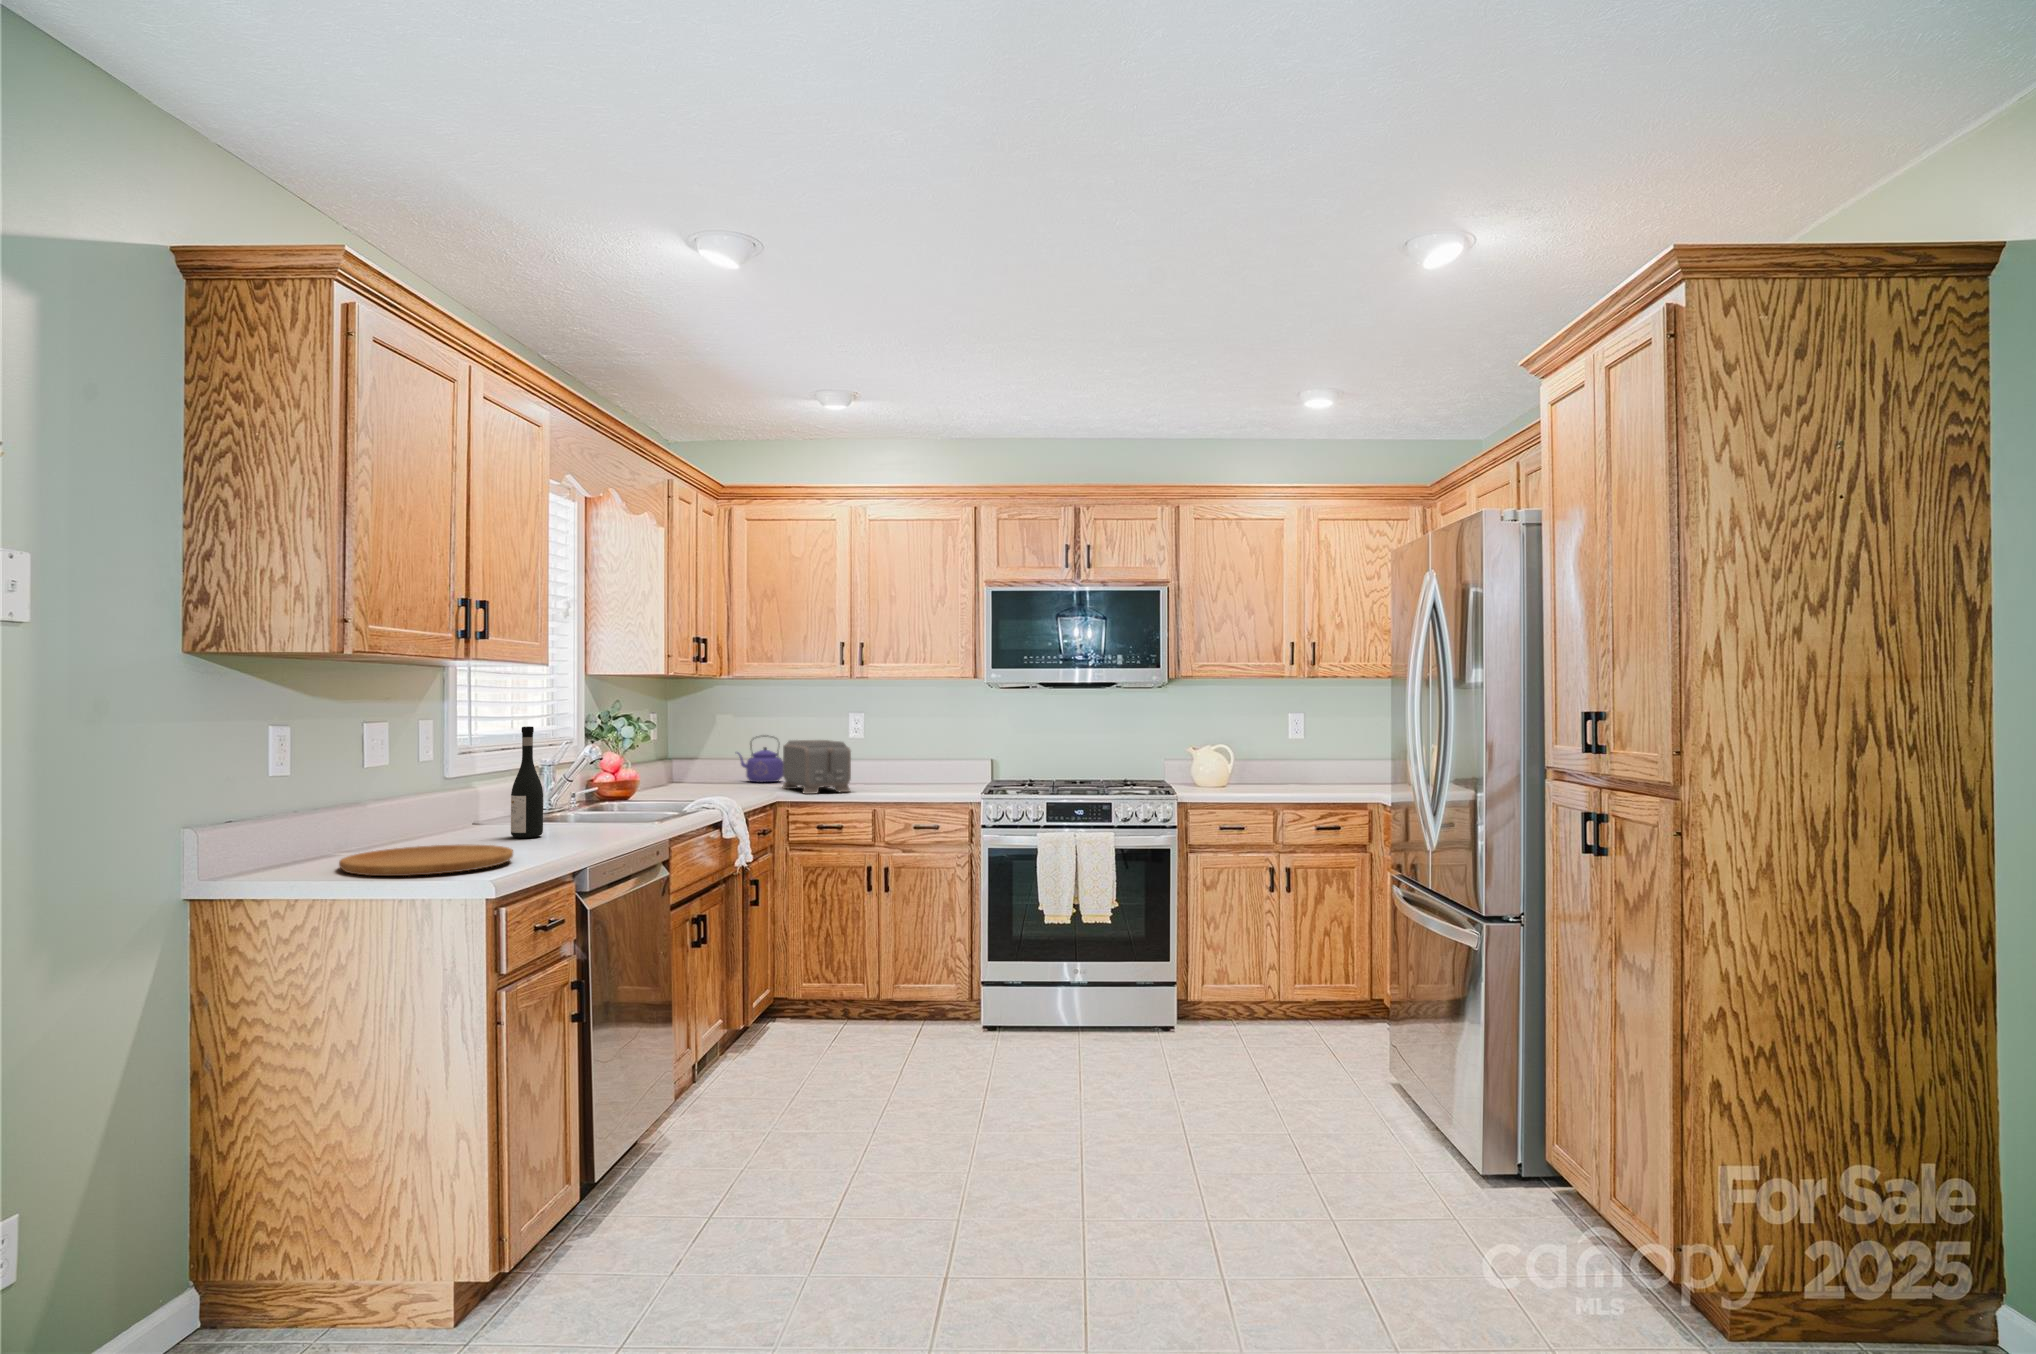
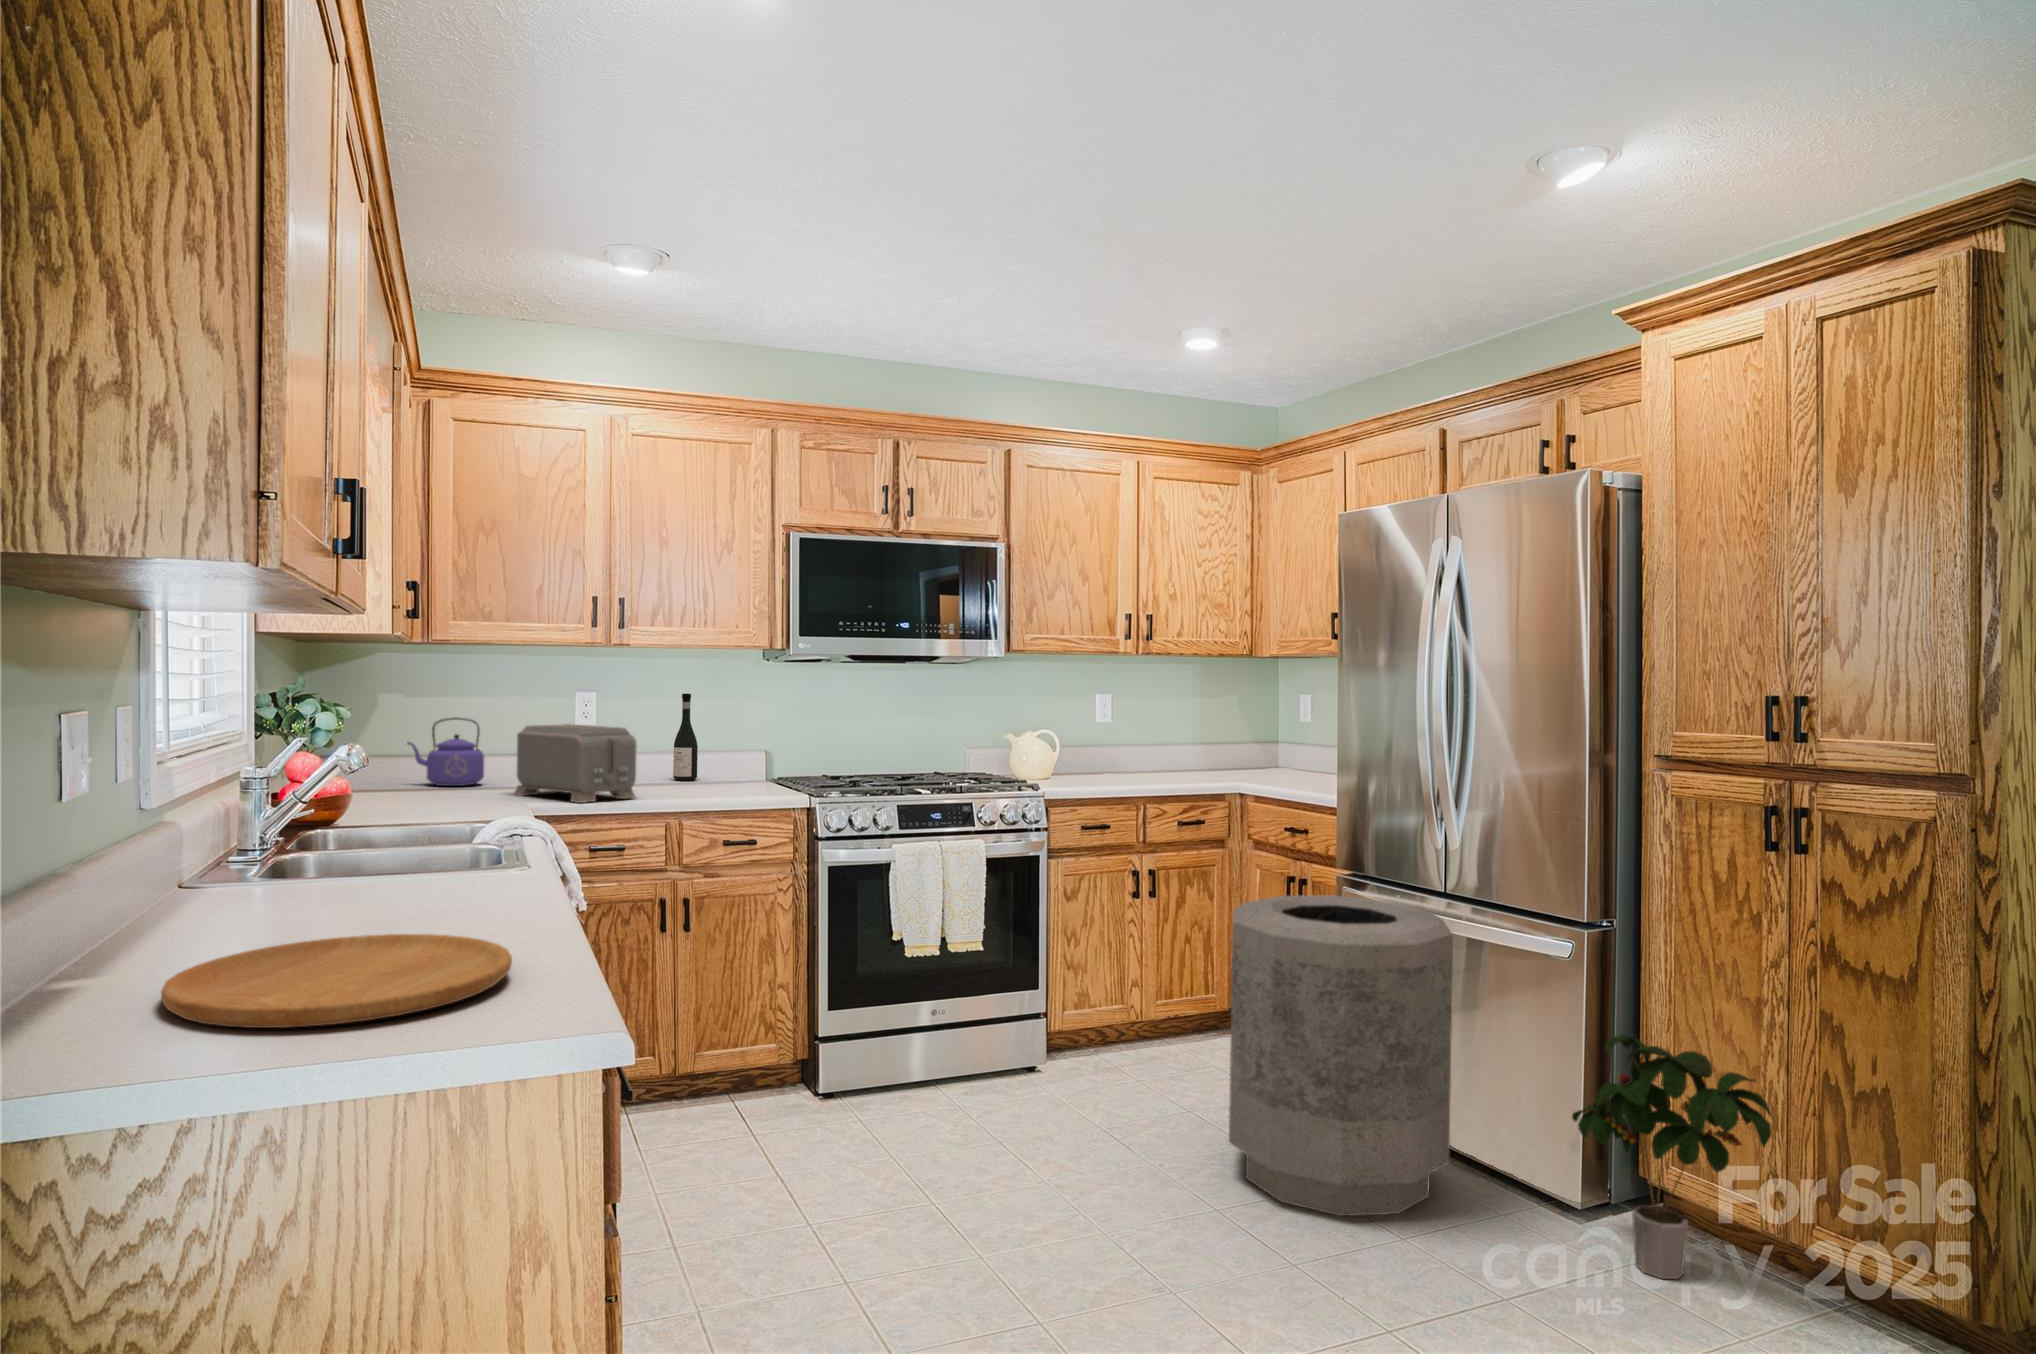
wine bottle: present [511,726,543,838] -> present [673,694,698,781]
trash can: none [1224,888,1422,1167] -> present [1229,896,1453,1216]
potted plant: none [1489,1025,1602,1255] -> present [1572,1035,1772,1279]

